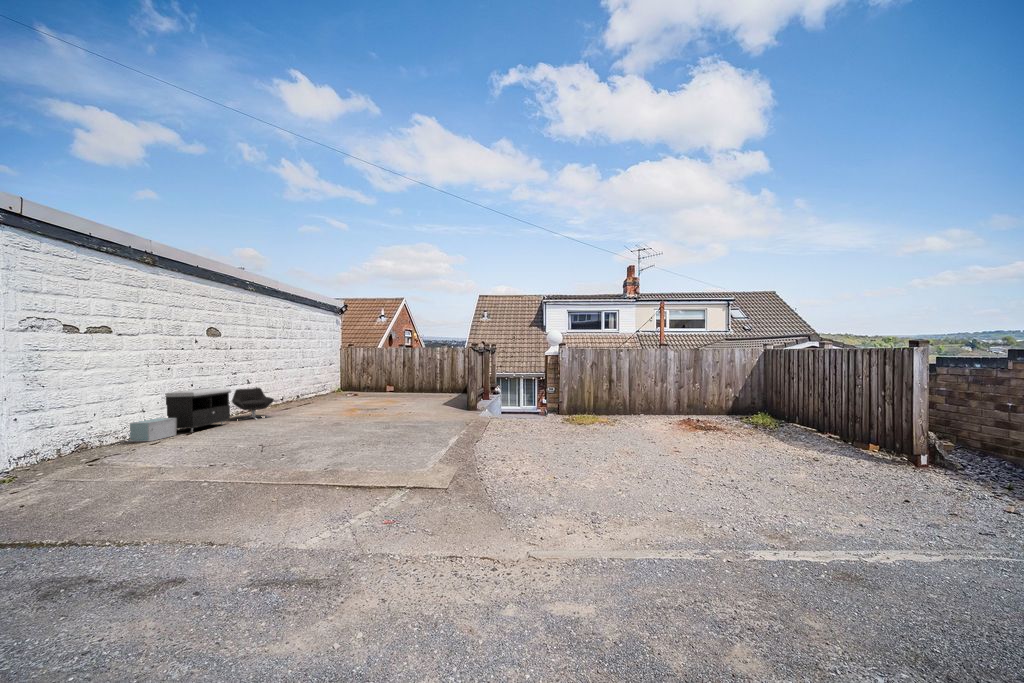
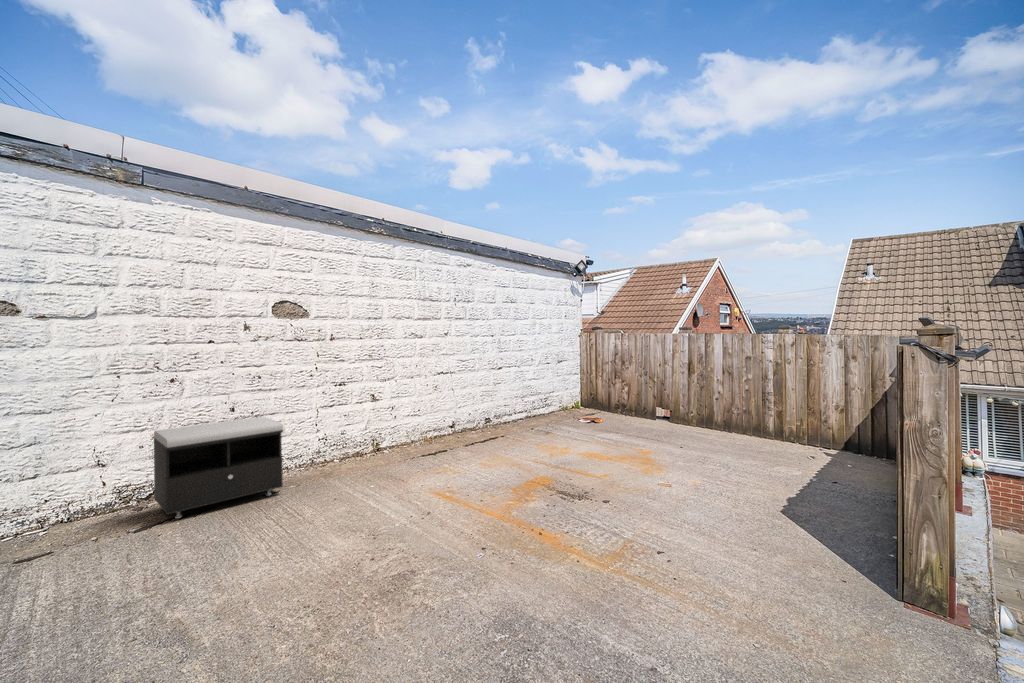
lounge chair: present [232,388,274,420] -> none [310,414,387,487]
storage box: present [125,418,177,442] -> none [41,481,129,550]

